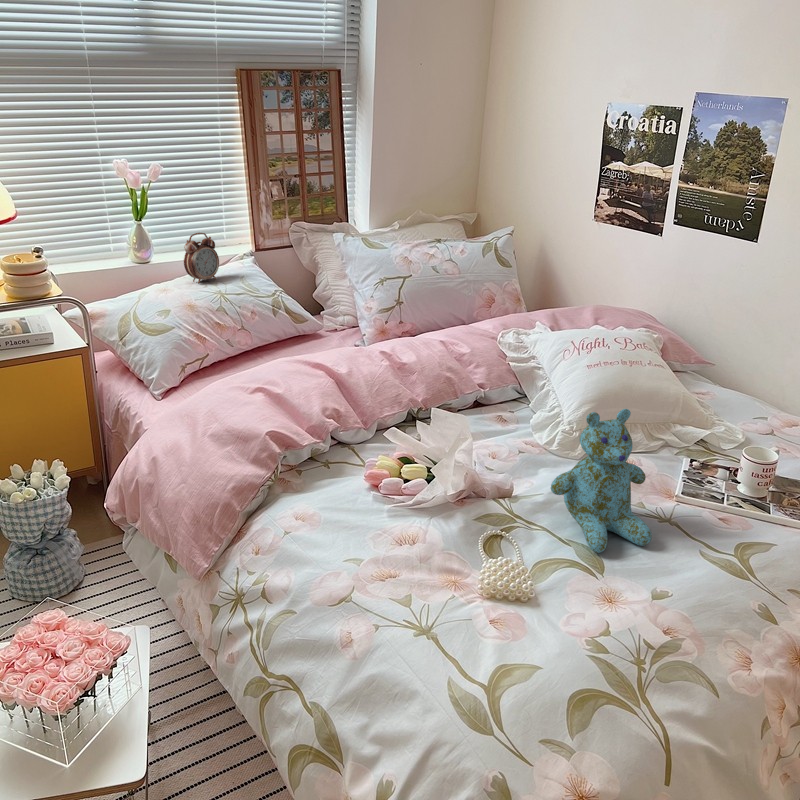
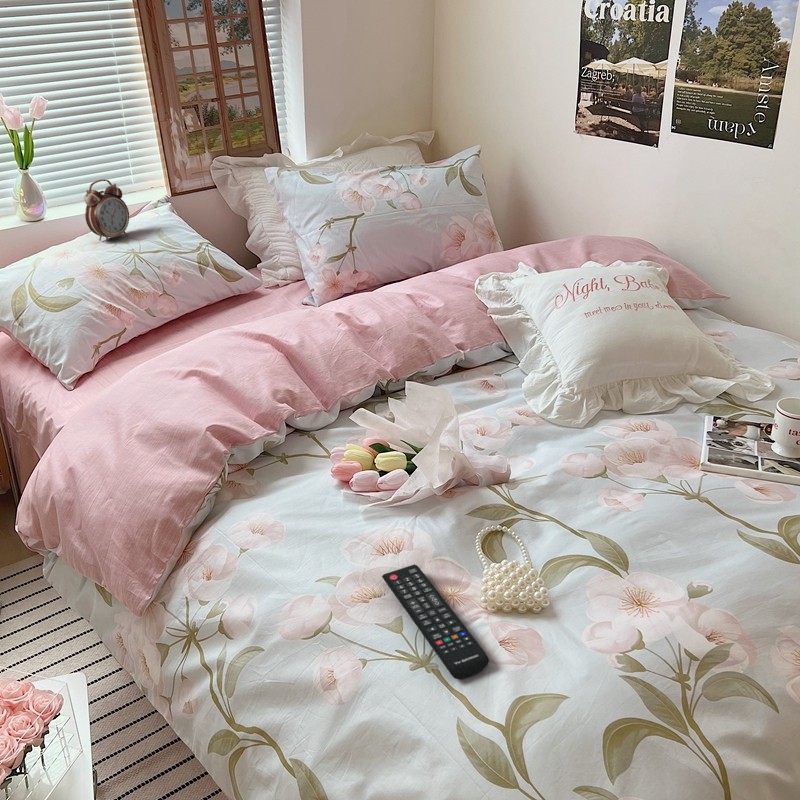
stuffed bear: present [551,409,652,553] -> none [557,369,681,544]
remote control: none [398,554,479,645] -> present [382,564,489,679]

